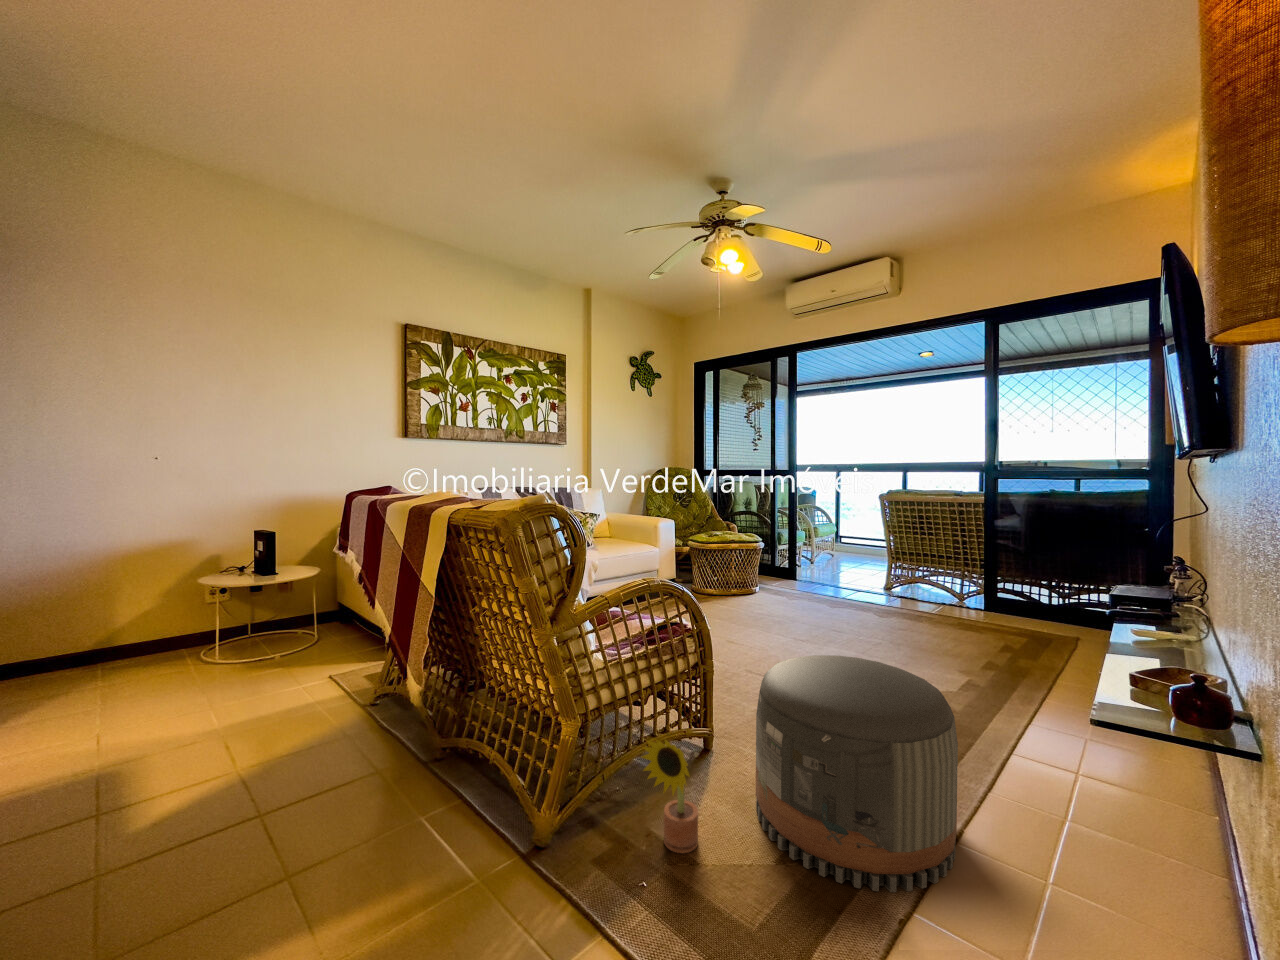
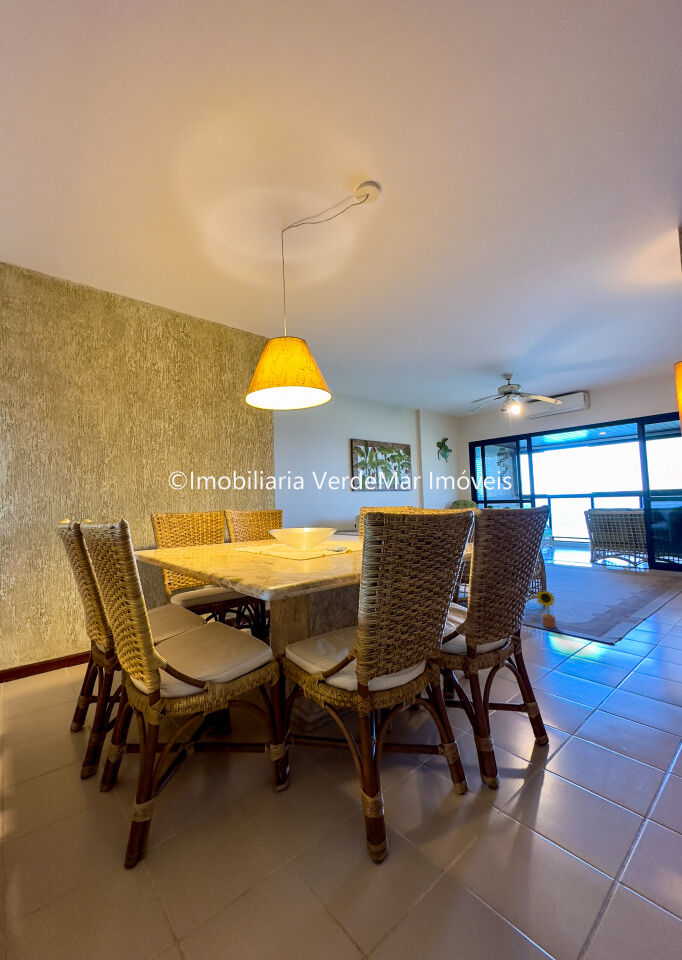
pouf: present [756,655,958,892] -> none [568,570,645,634]

